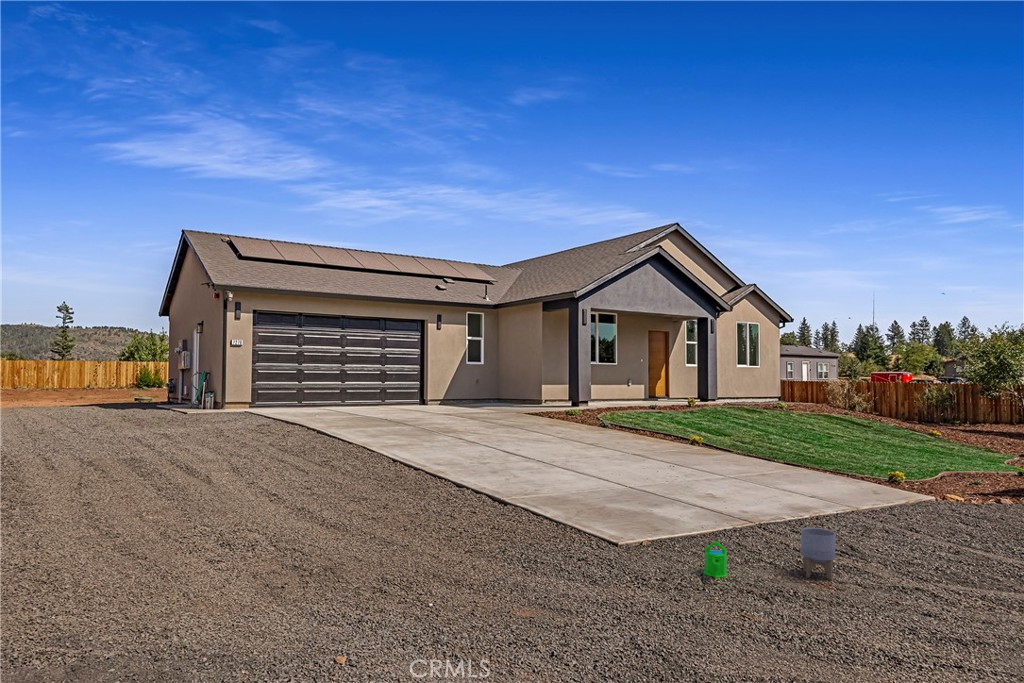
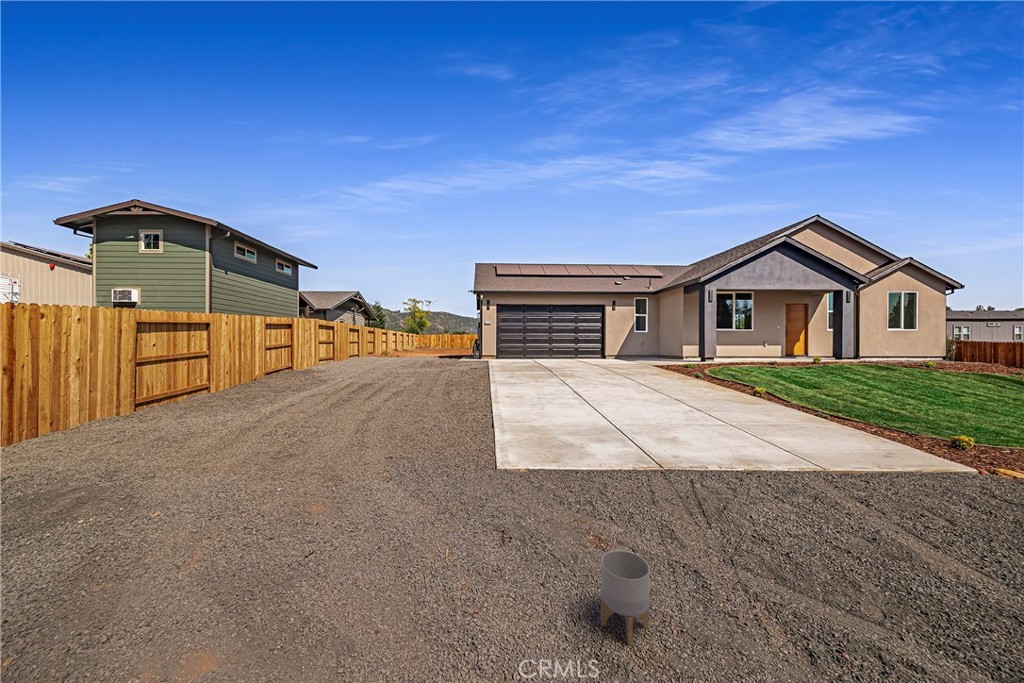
watering can: present [703,541,728,577] -> none [474,535,517,584]

